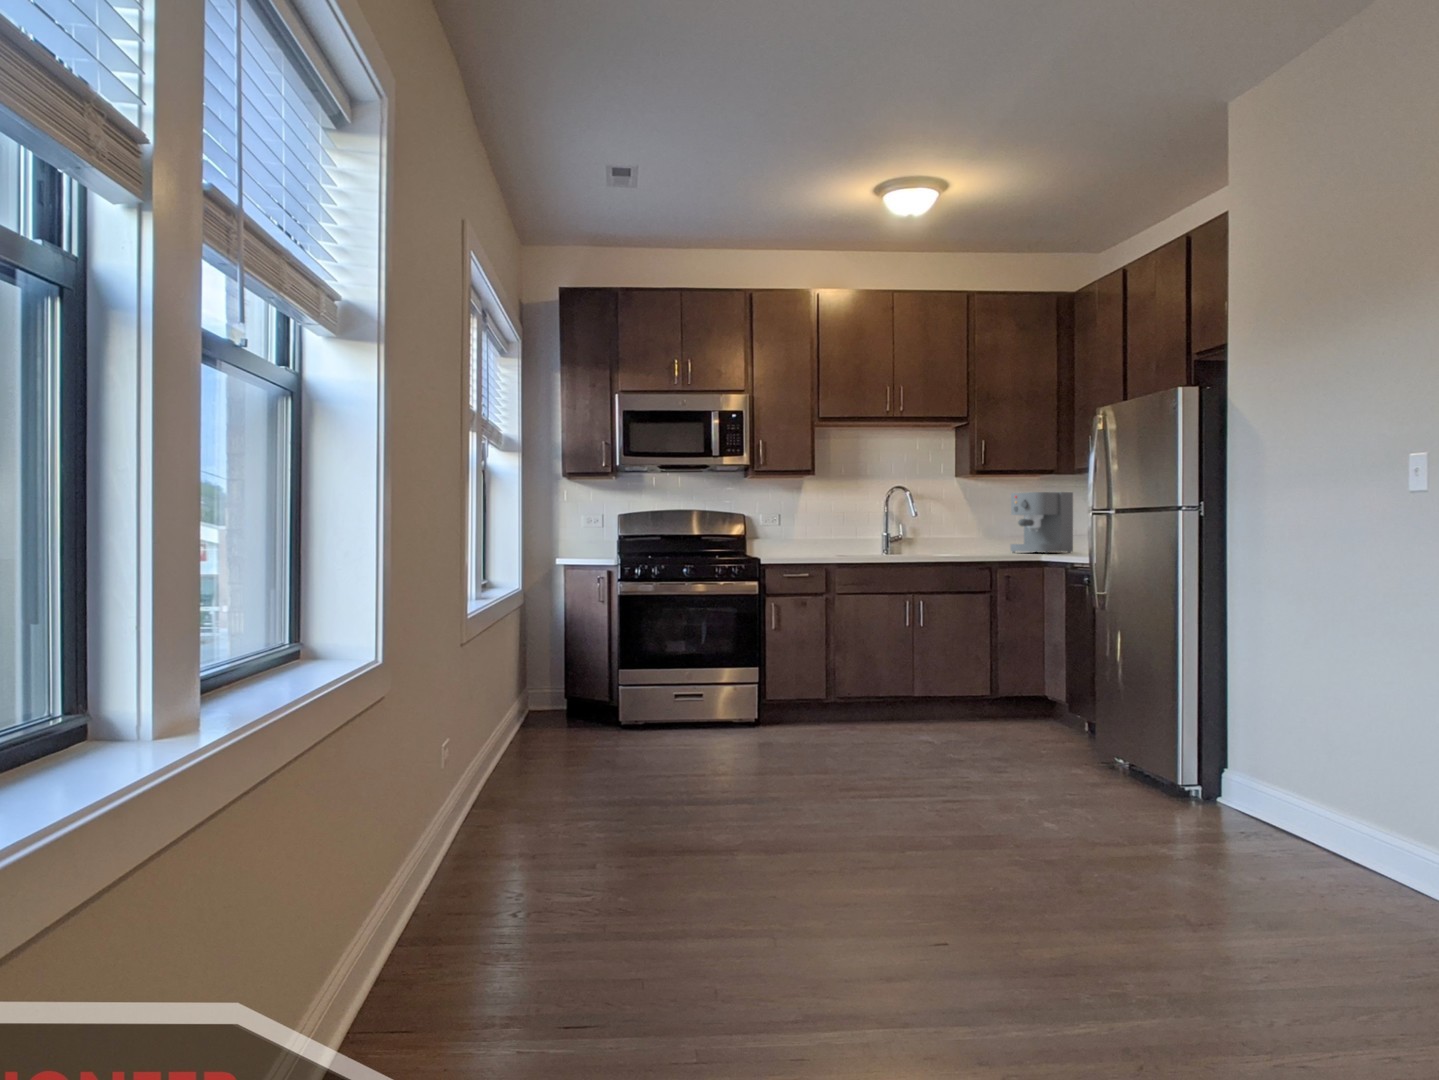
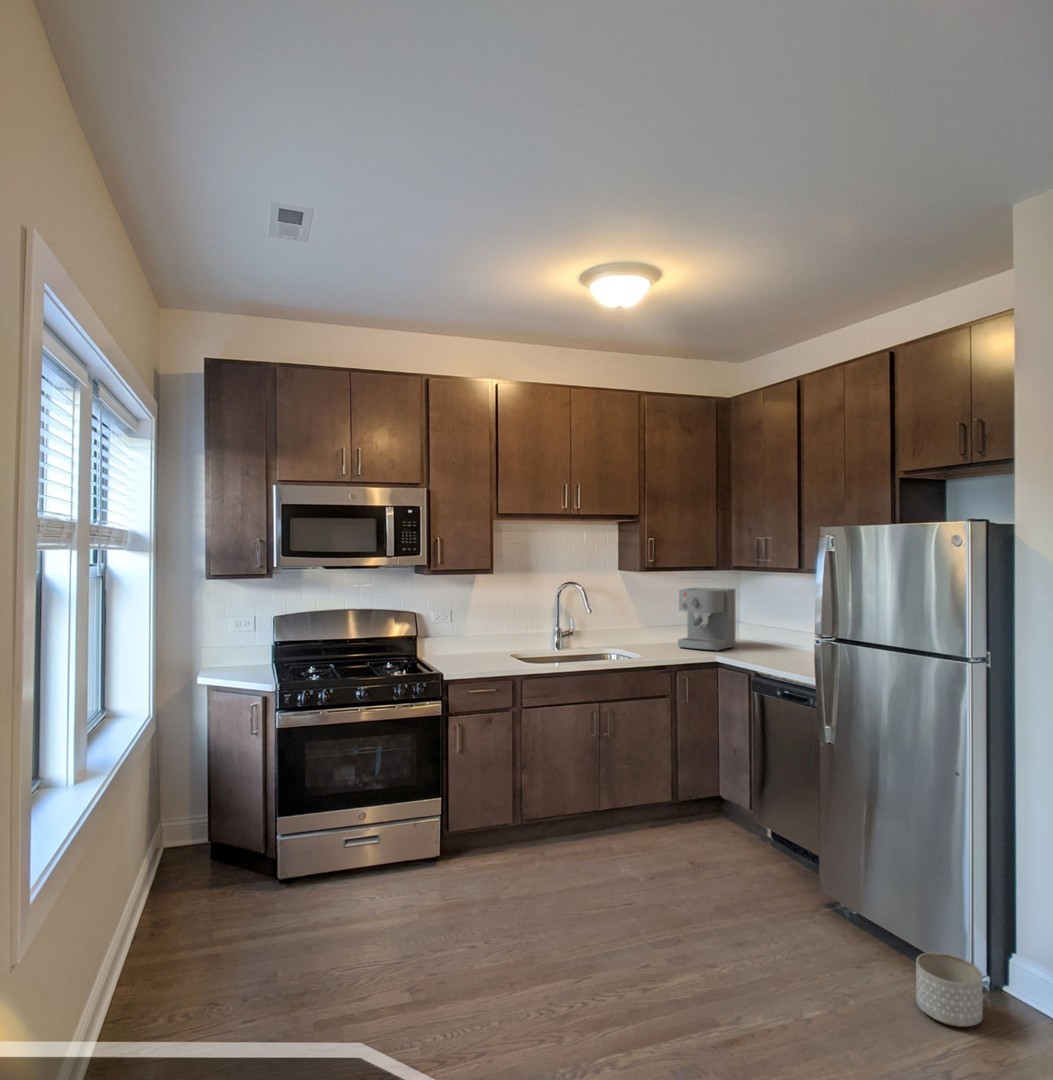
planter: none [1120,759,1173,807] -> present [916,952,983,1027]

